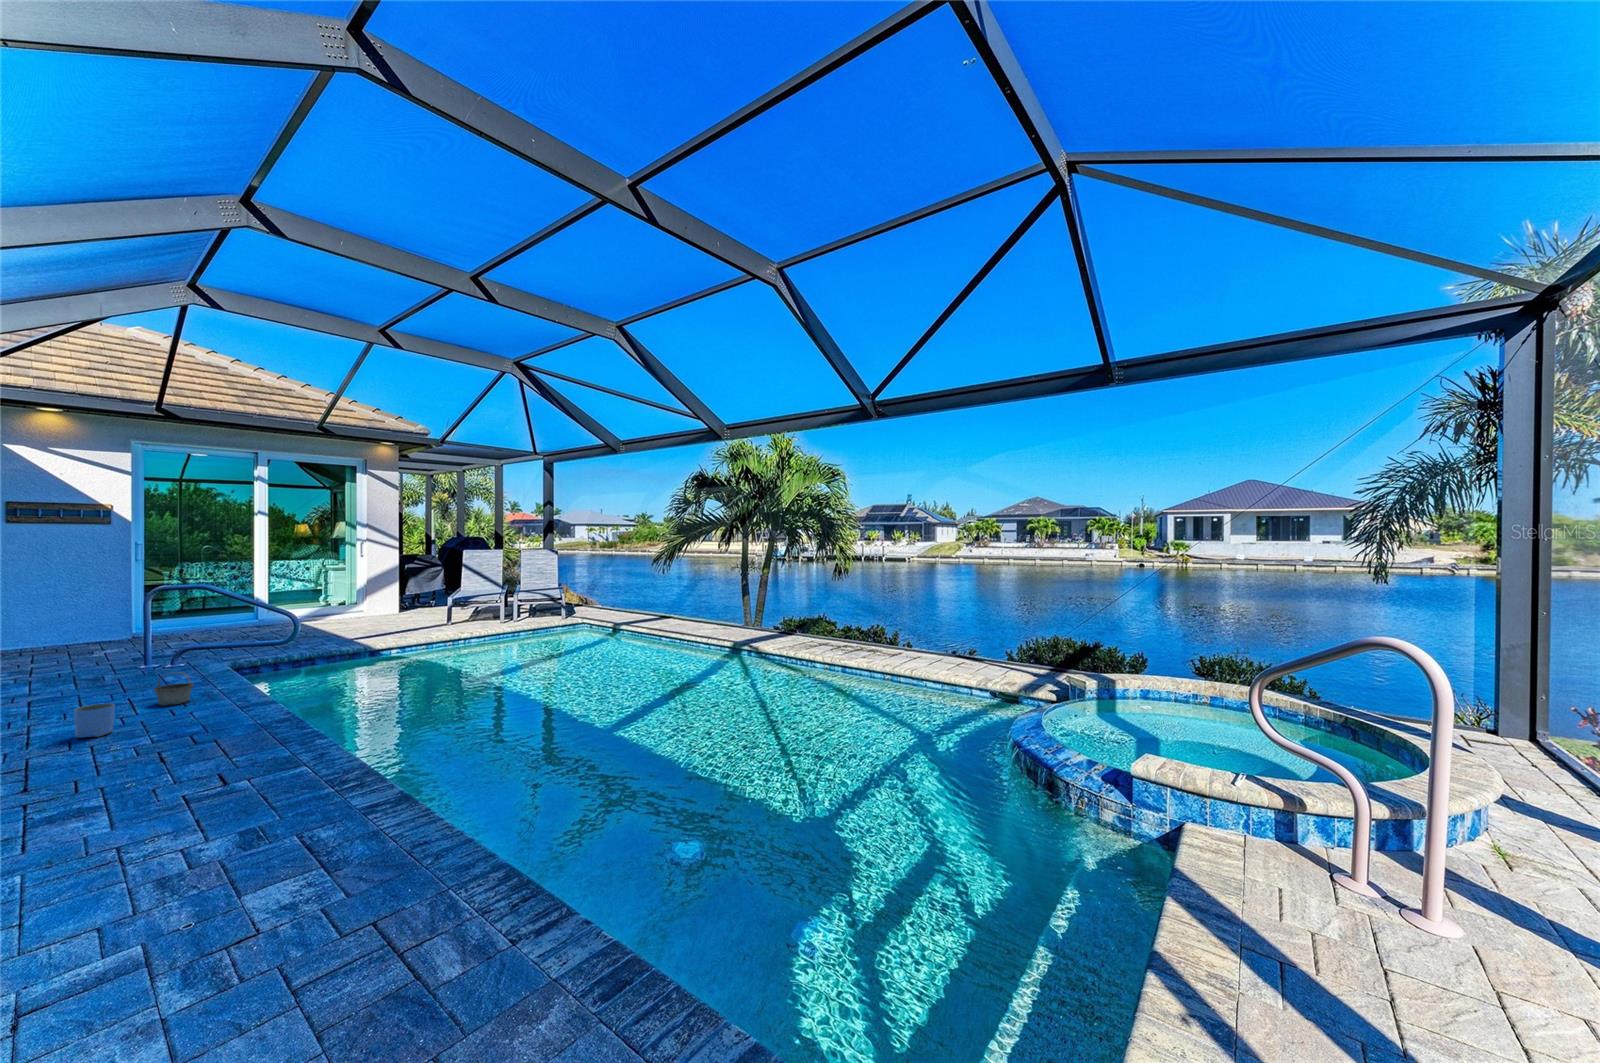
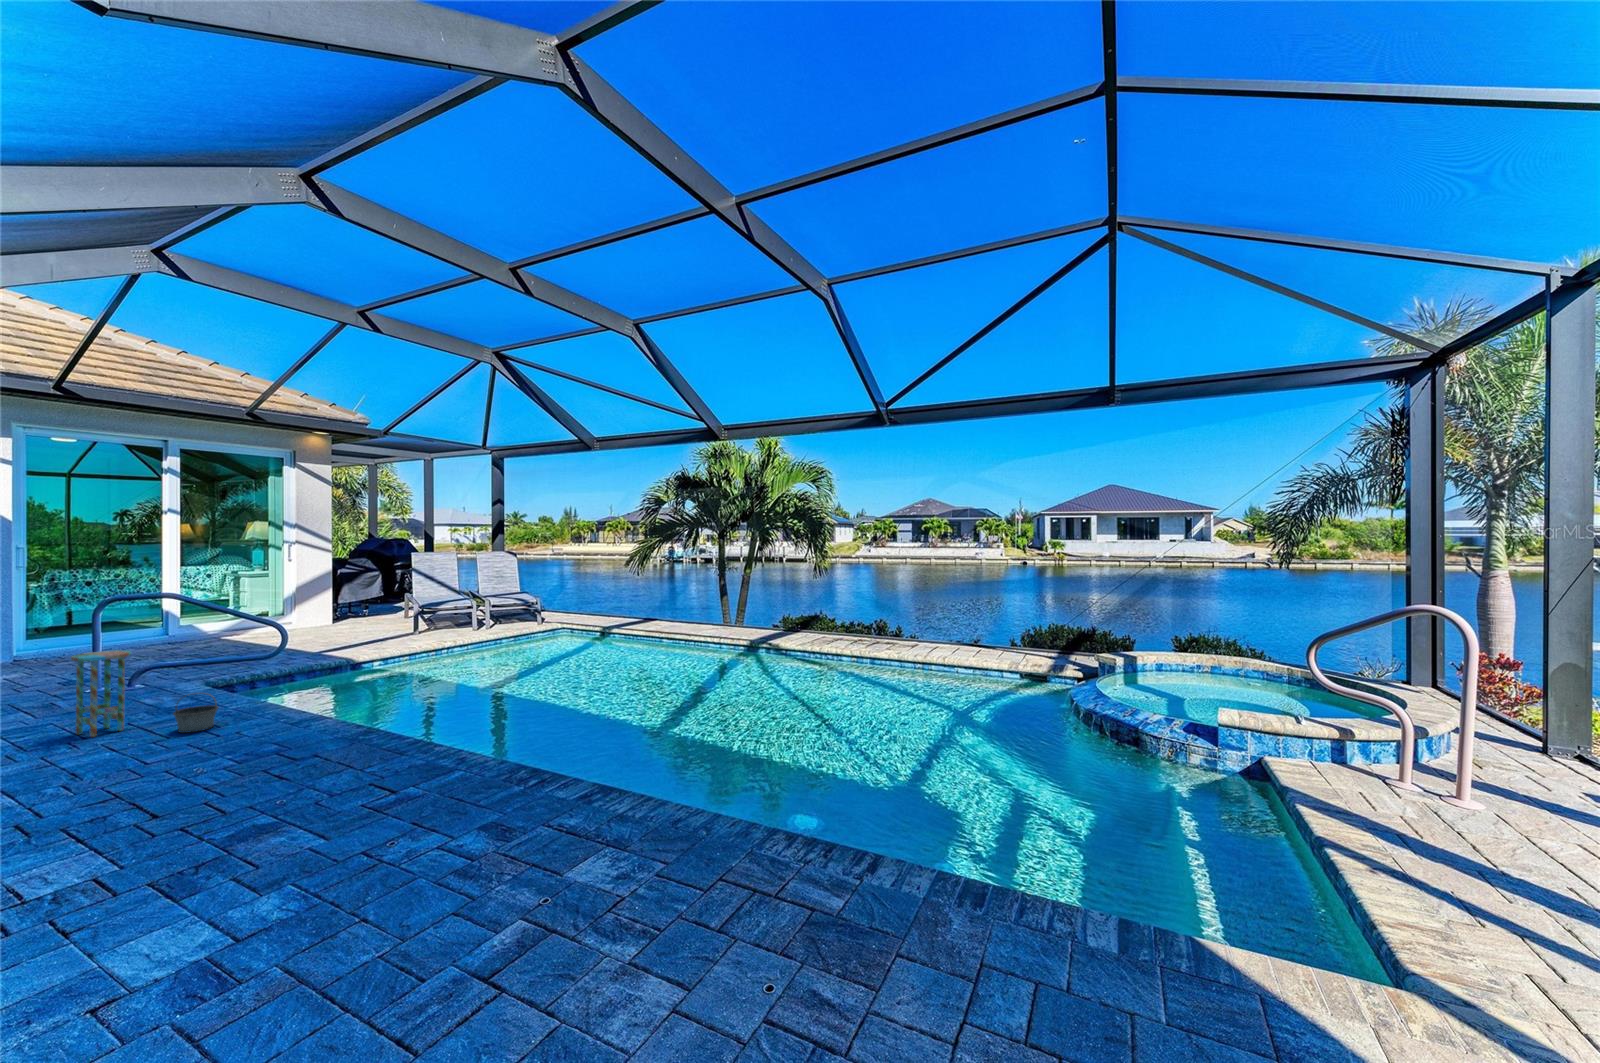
side table: none [84,633,134,705] -> present [71,650,131,737]
planter: present [74,703,115,738] -> none [121,730,168,773]

